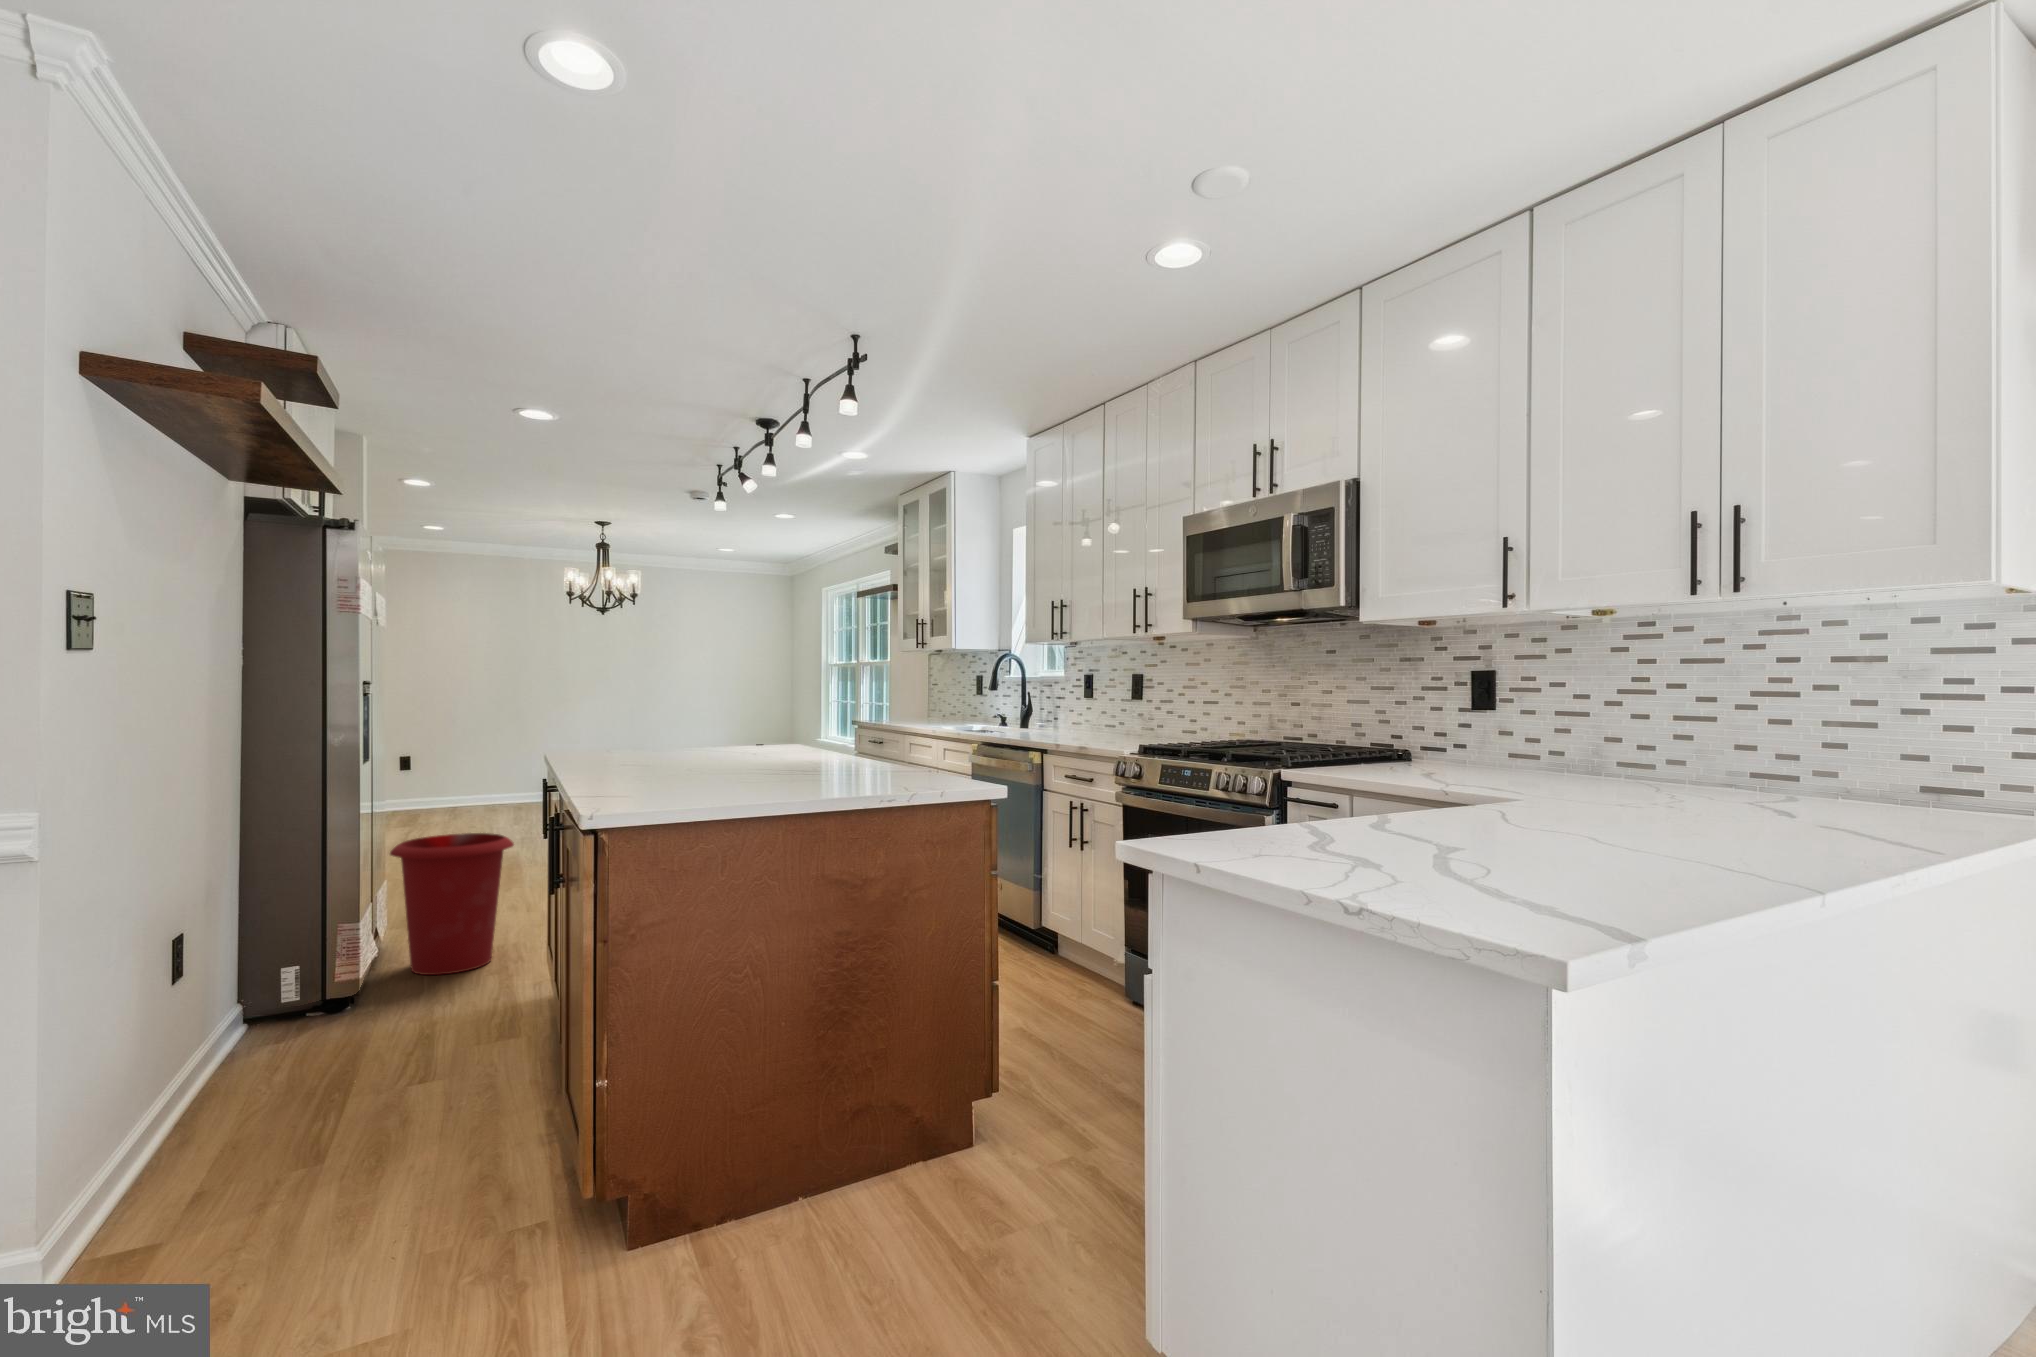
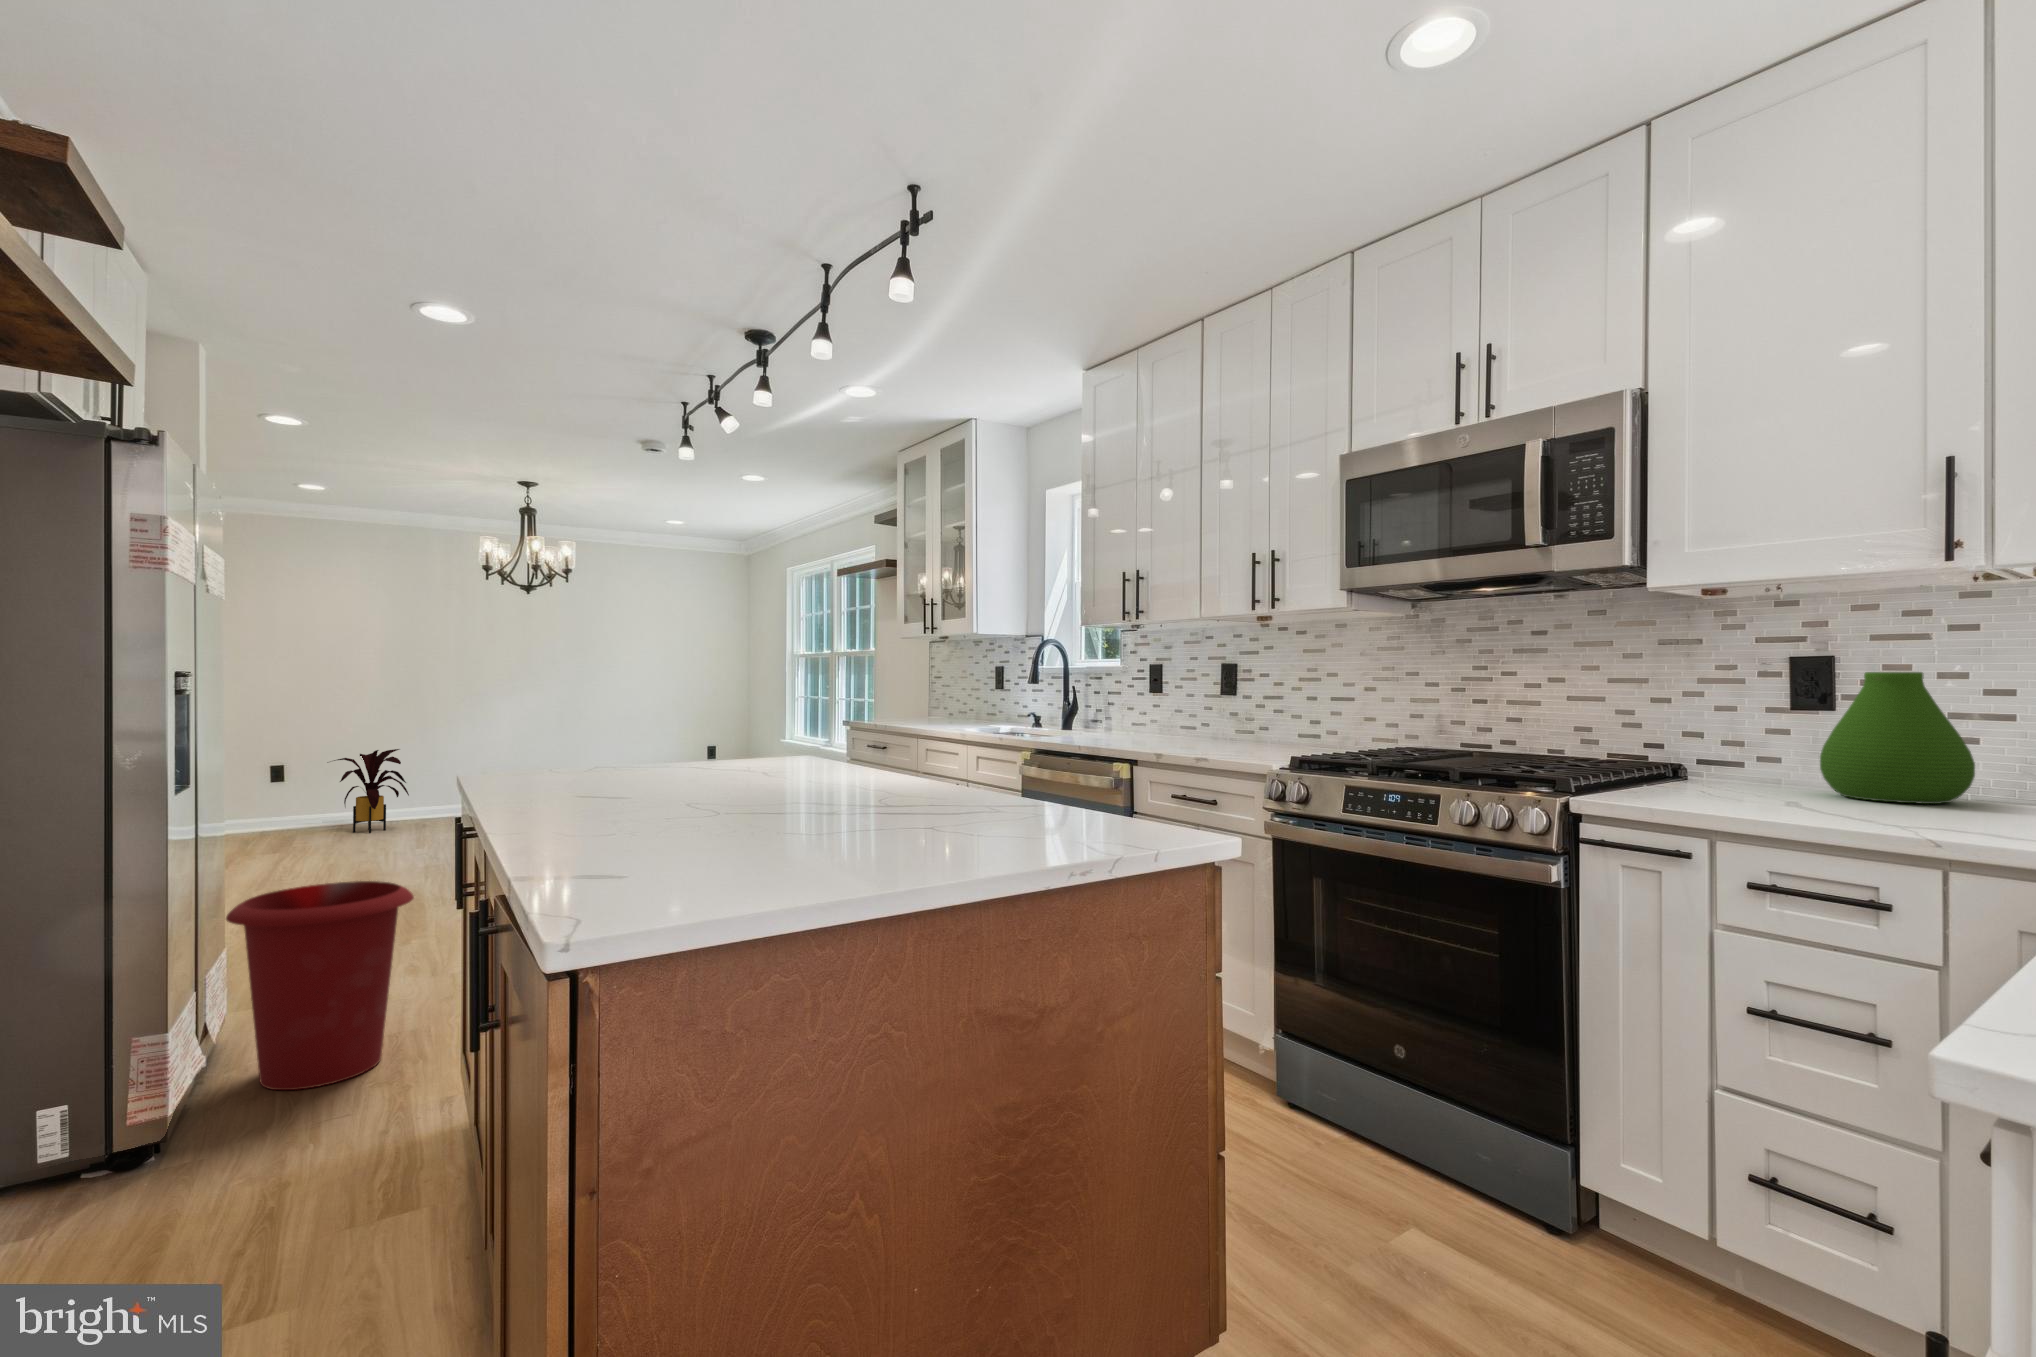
vase: none [1461,683,1551,774] -> present [1820,672,1975,804]
house plant: none [440,744,505,814] -> present [334,749,409,833]

